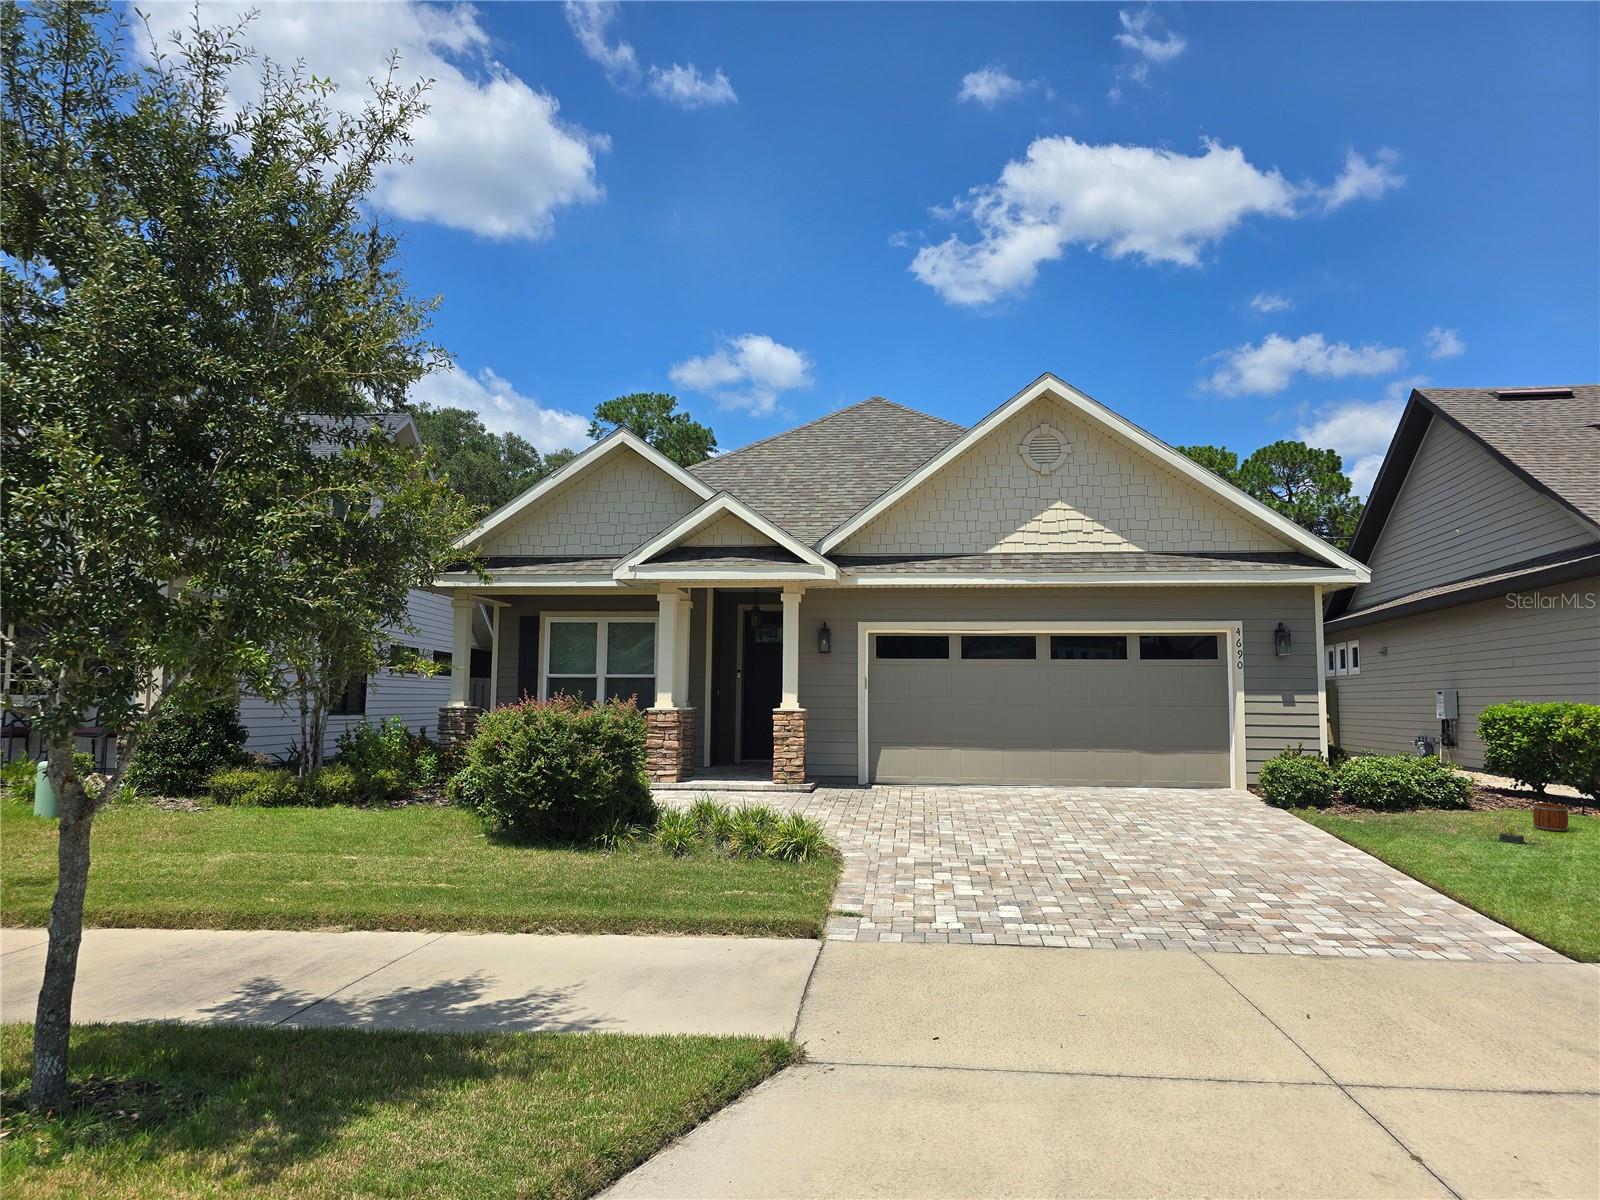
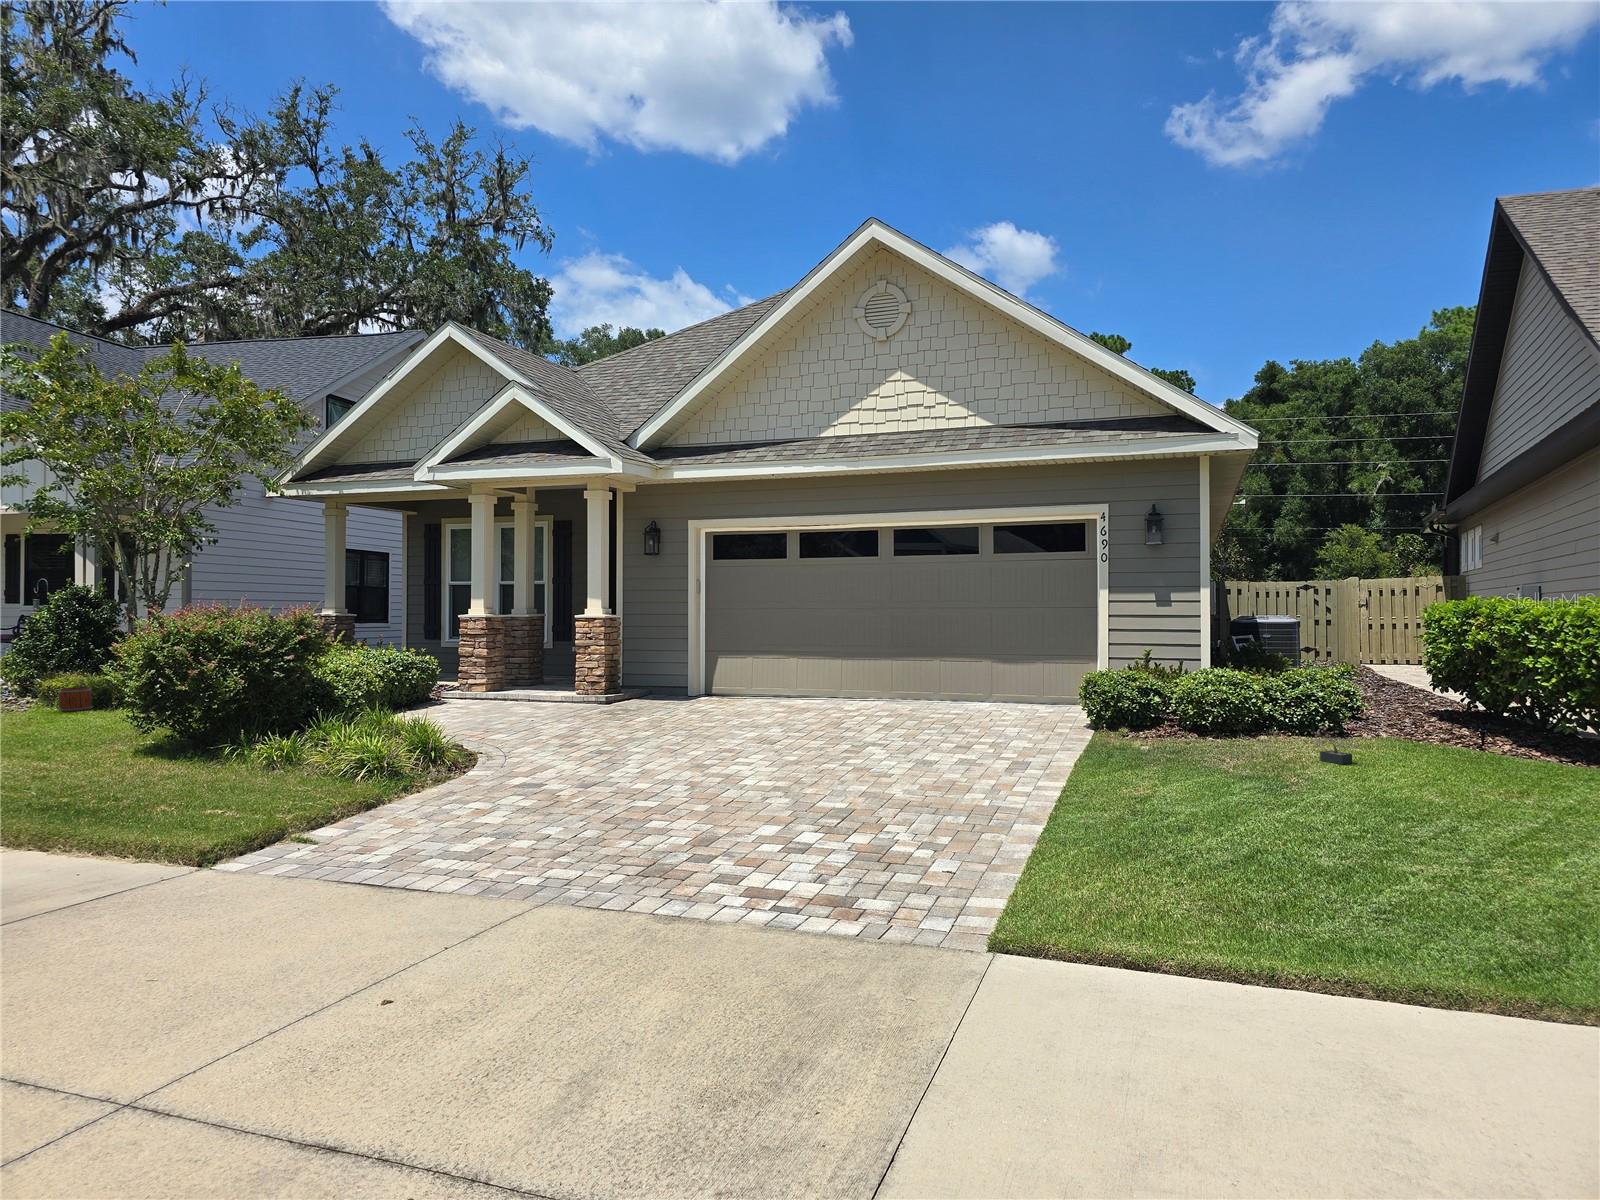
bucket: present [1533,803,1568,832] -> present [58,687,92,712]

